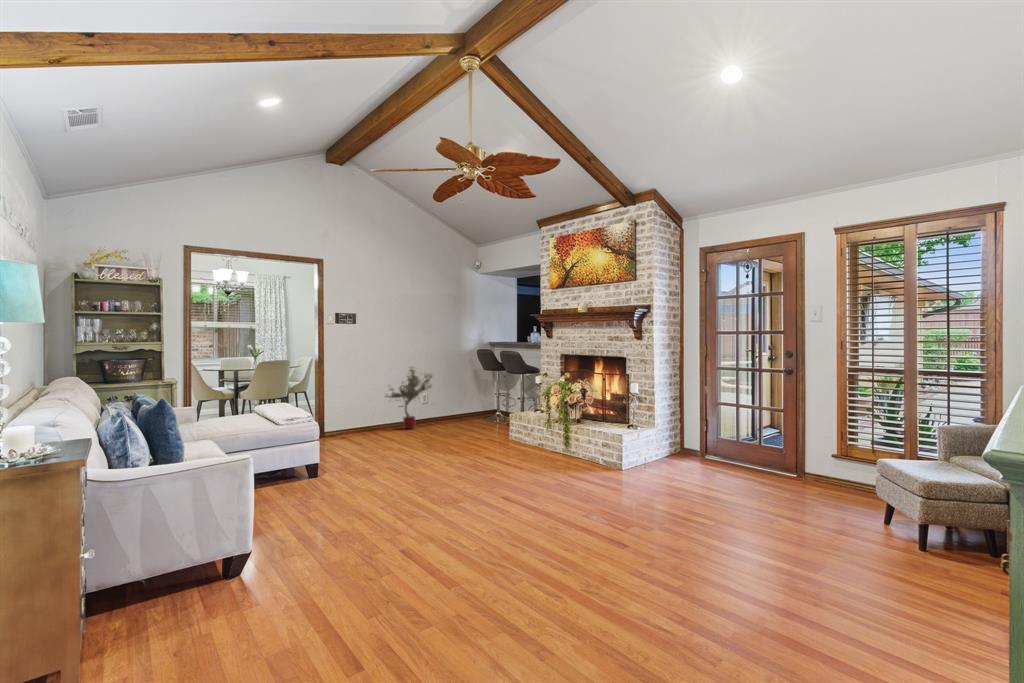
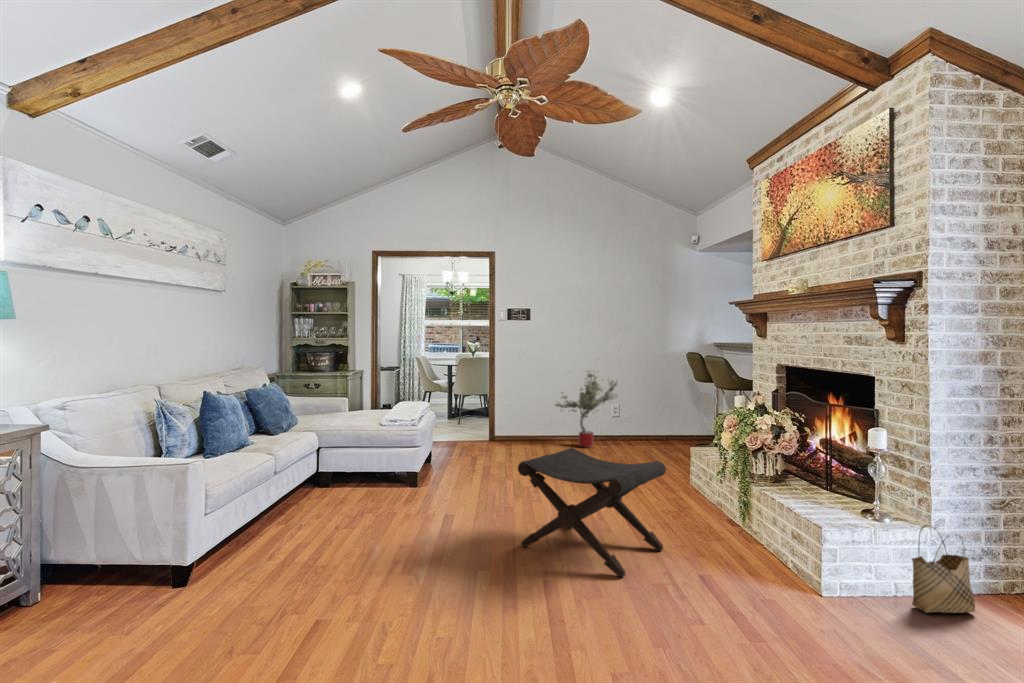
footstool: none [454,412,534,475] -> present [518,448,666,577]
woven basket: none [652,426,675,465] -> present [912,525,975,613]

